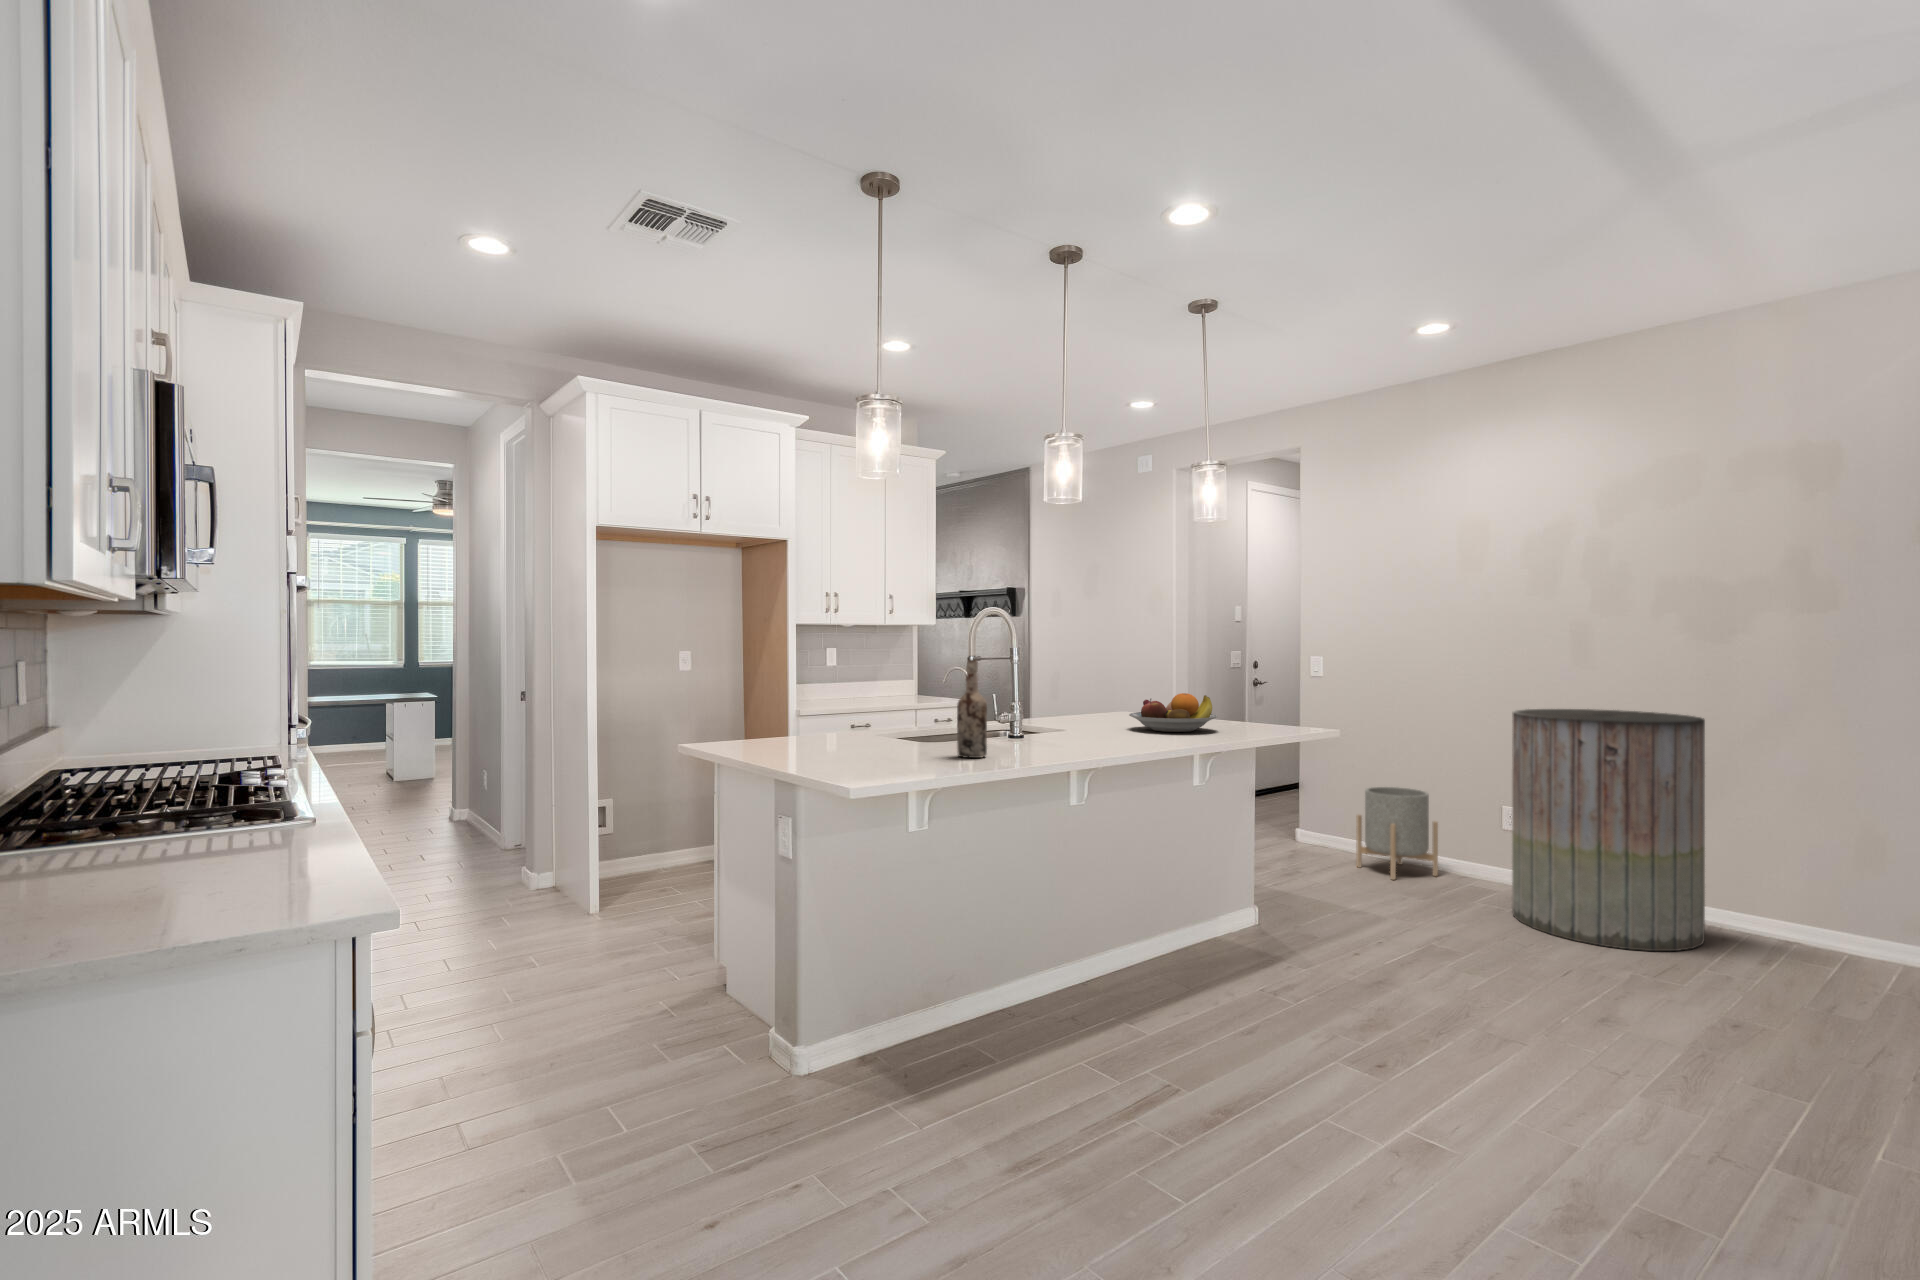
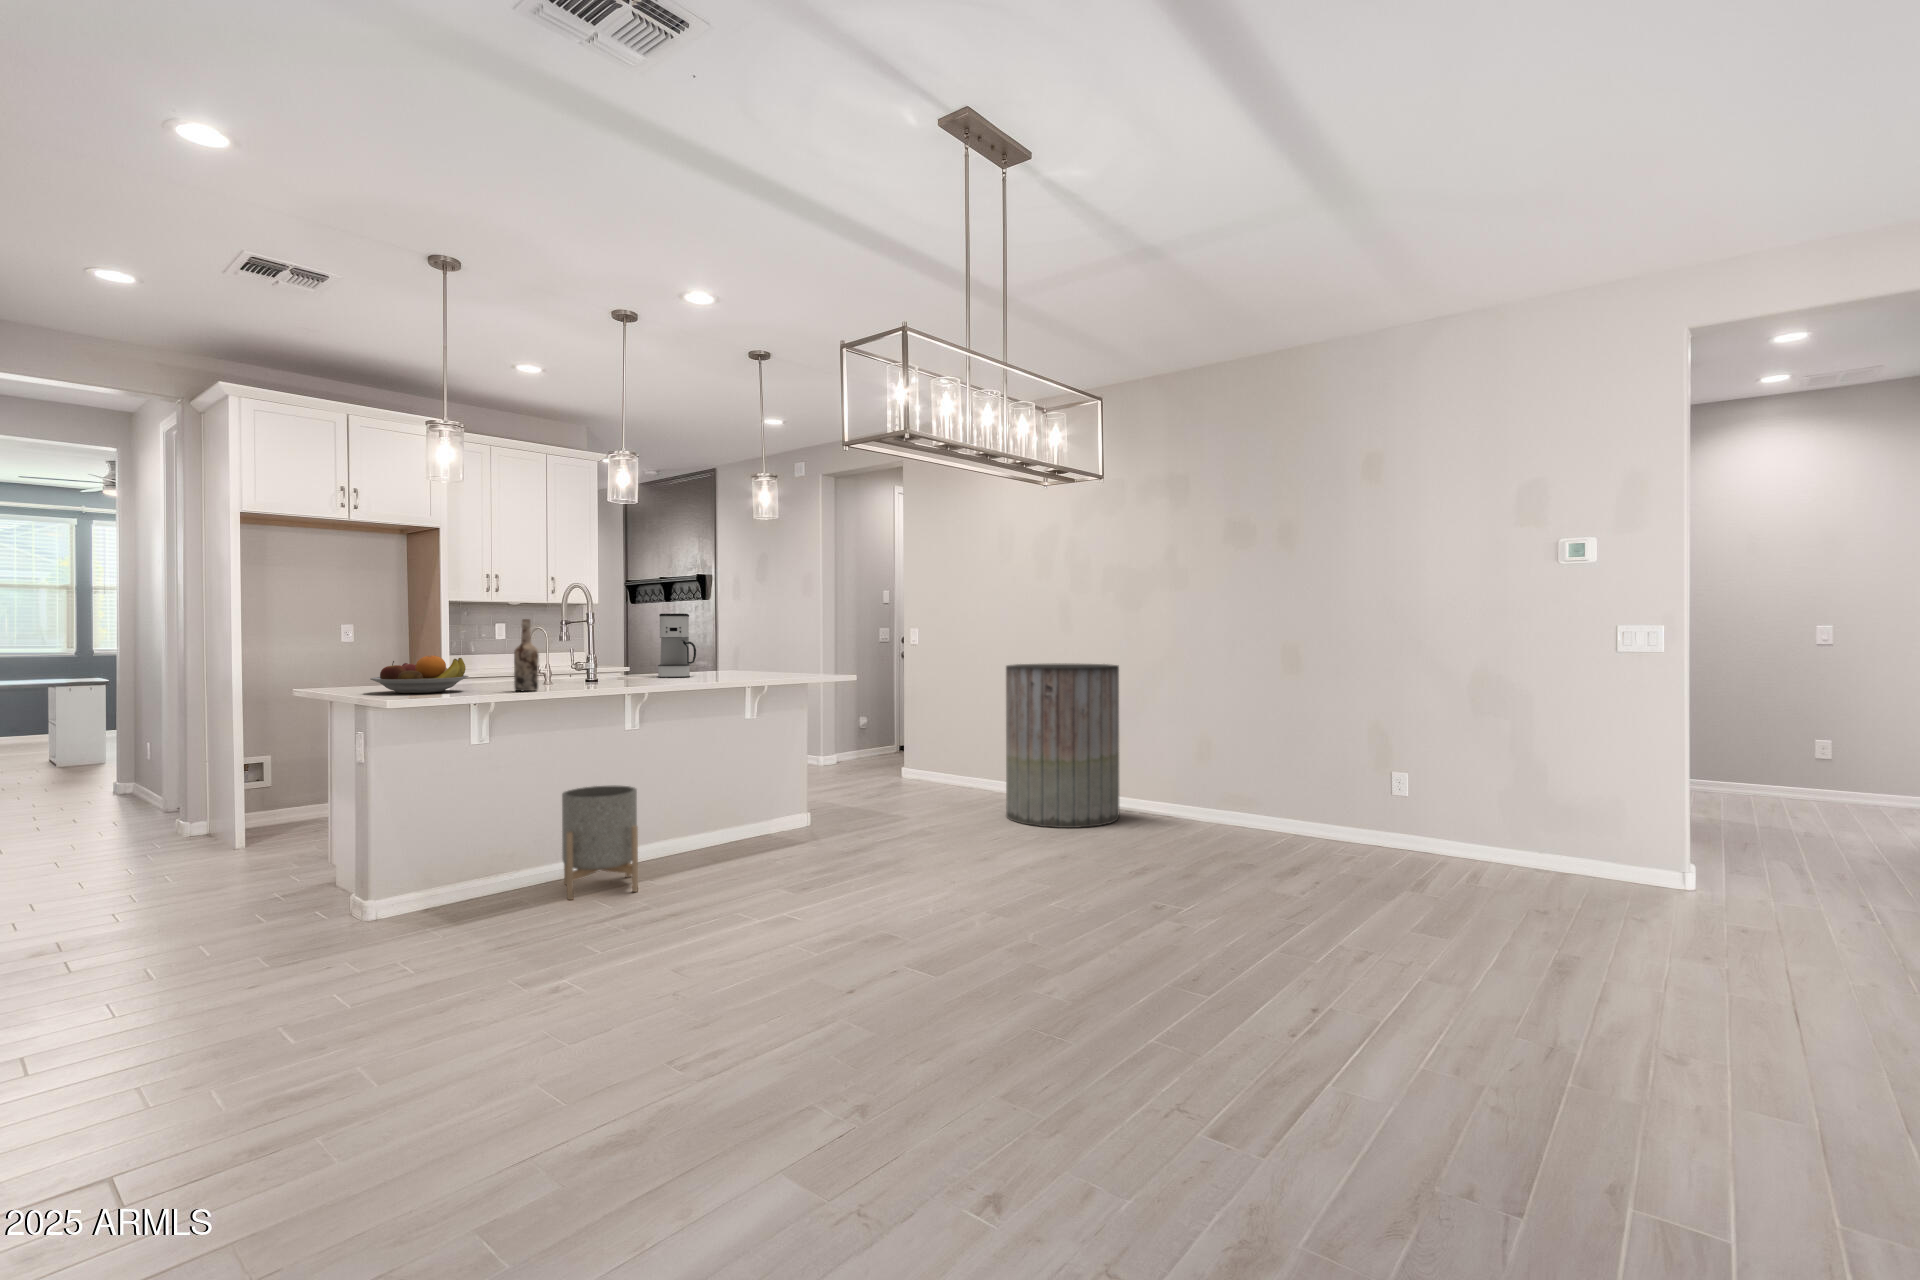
coffee maker: none [1060,643,1109,725] -> present [658,614,696,678]
fruit bowl: present [1129,693,1217,732] -> present [371,656,468,693]
planter: present [1356,787,1438,880] -> present [562,785,638,900]

